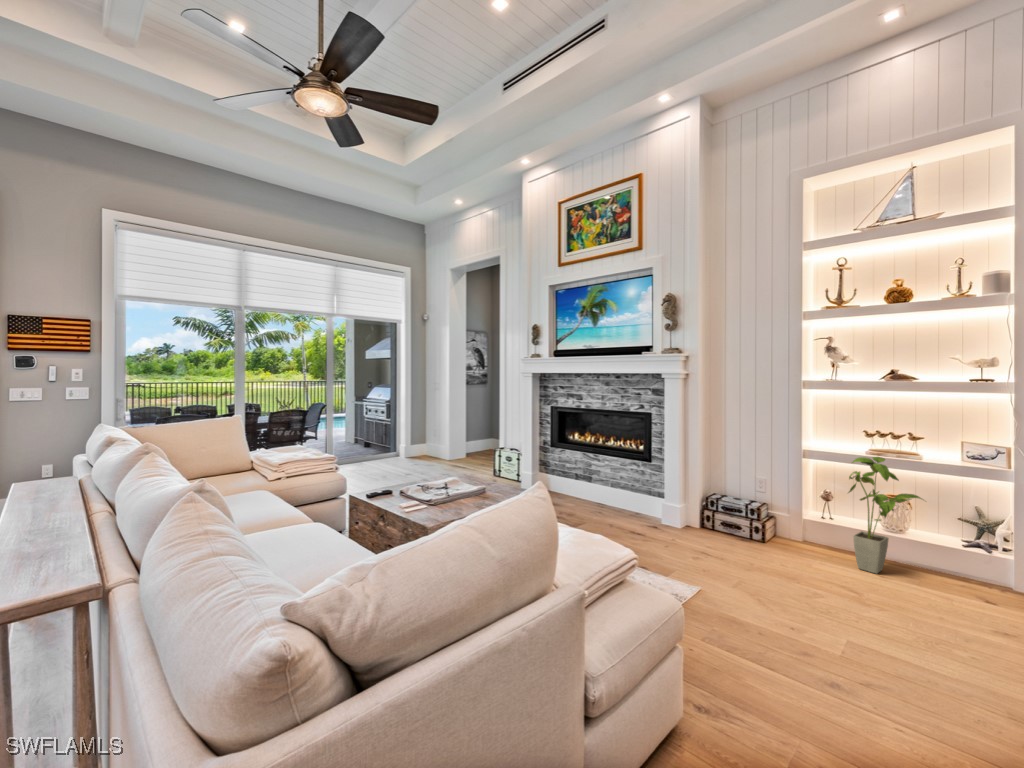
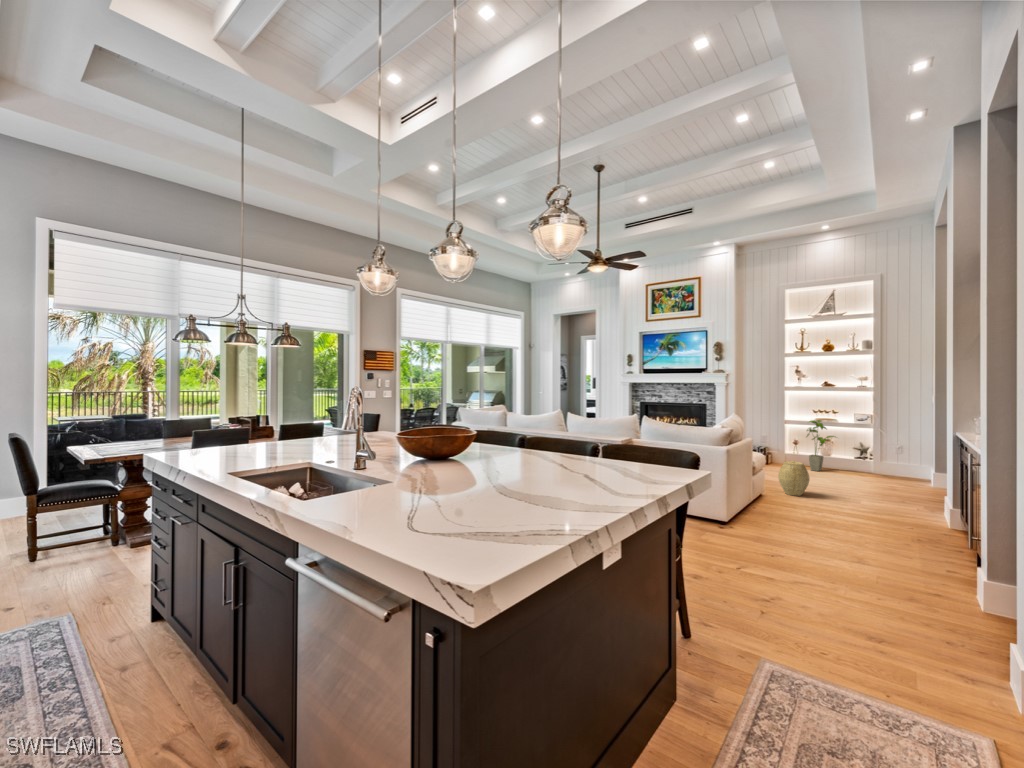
woven basket: none [753,599,849,722] -> present [778,461,809,496]

